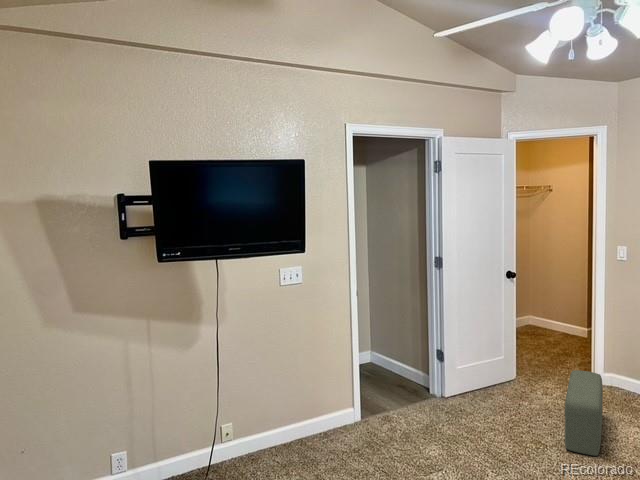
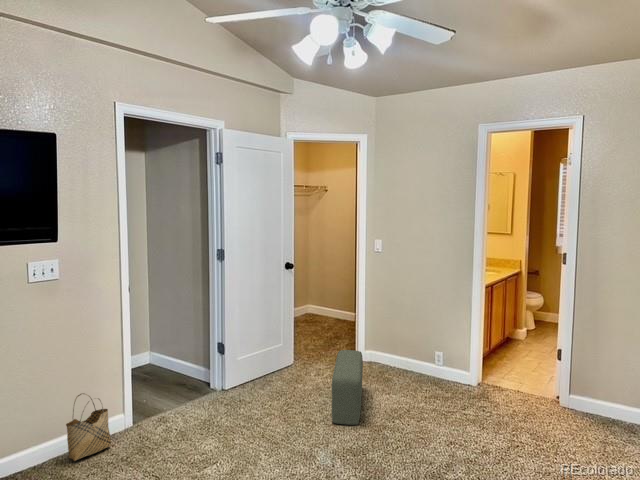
woven basket: none [309,386,344,444] -> present [66,393,111,461]

